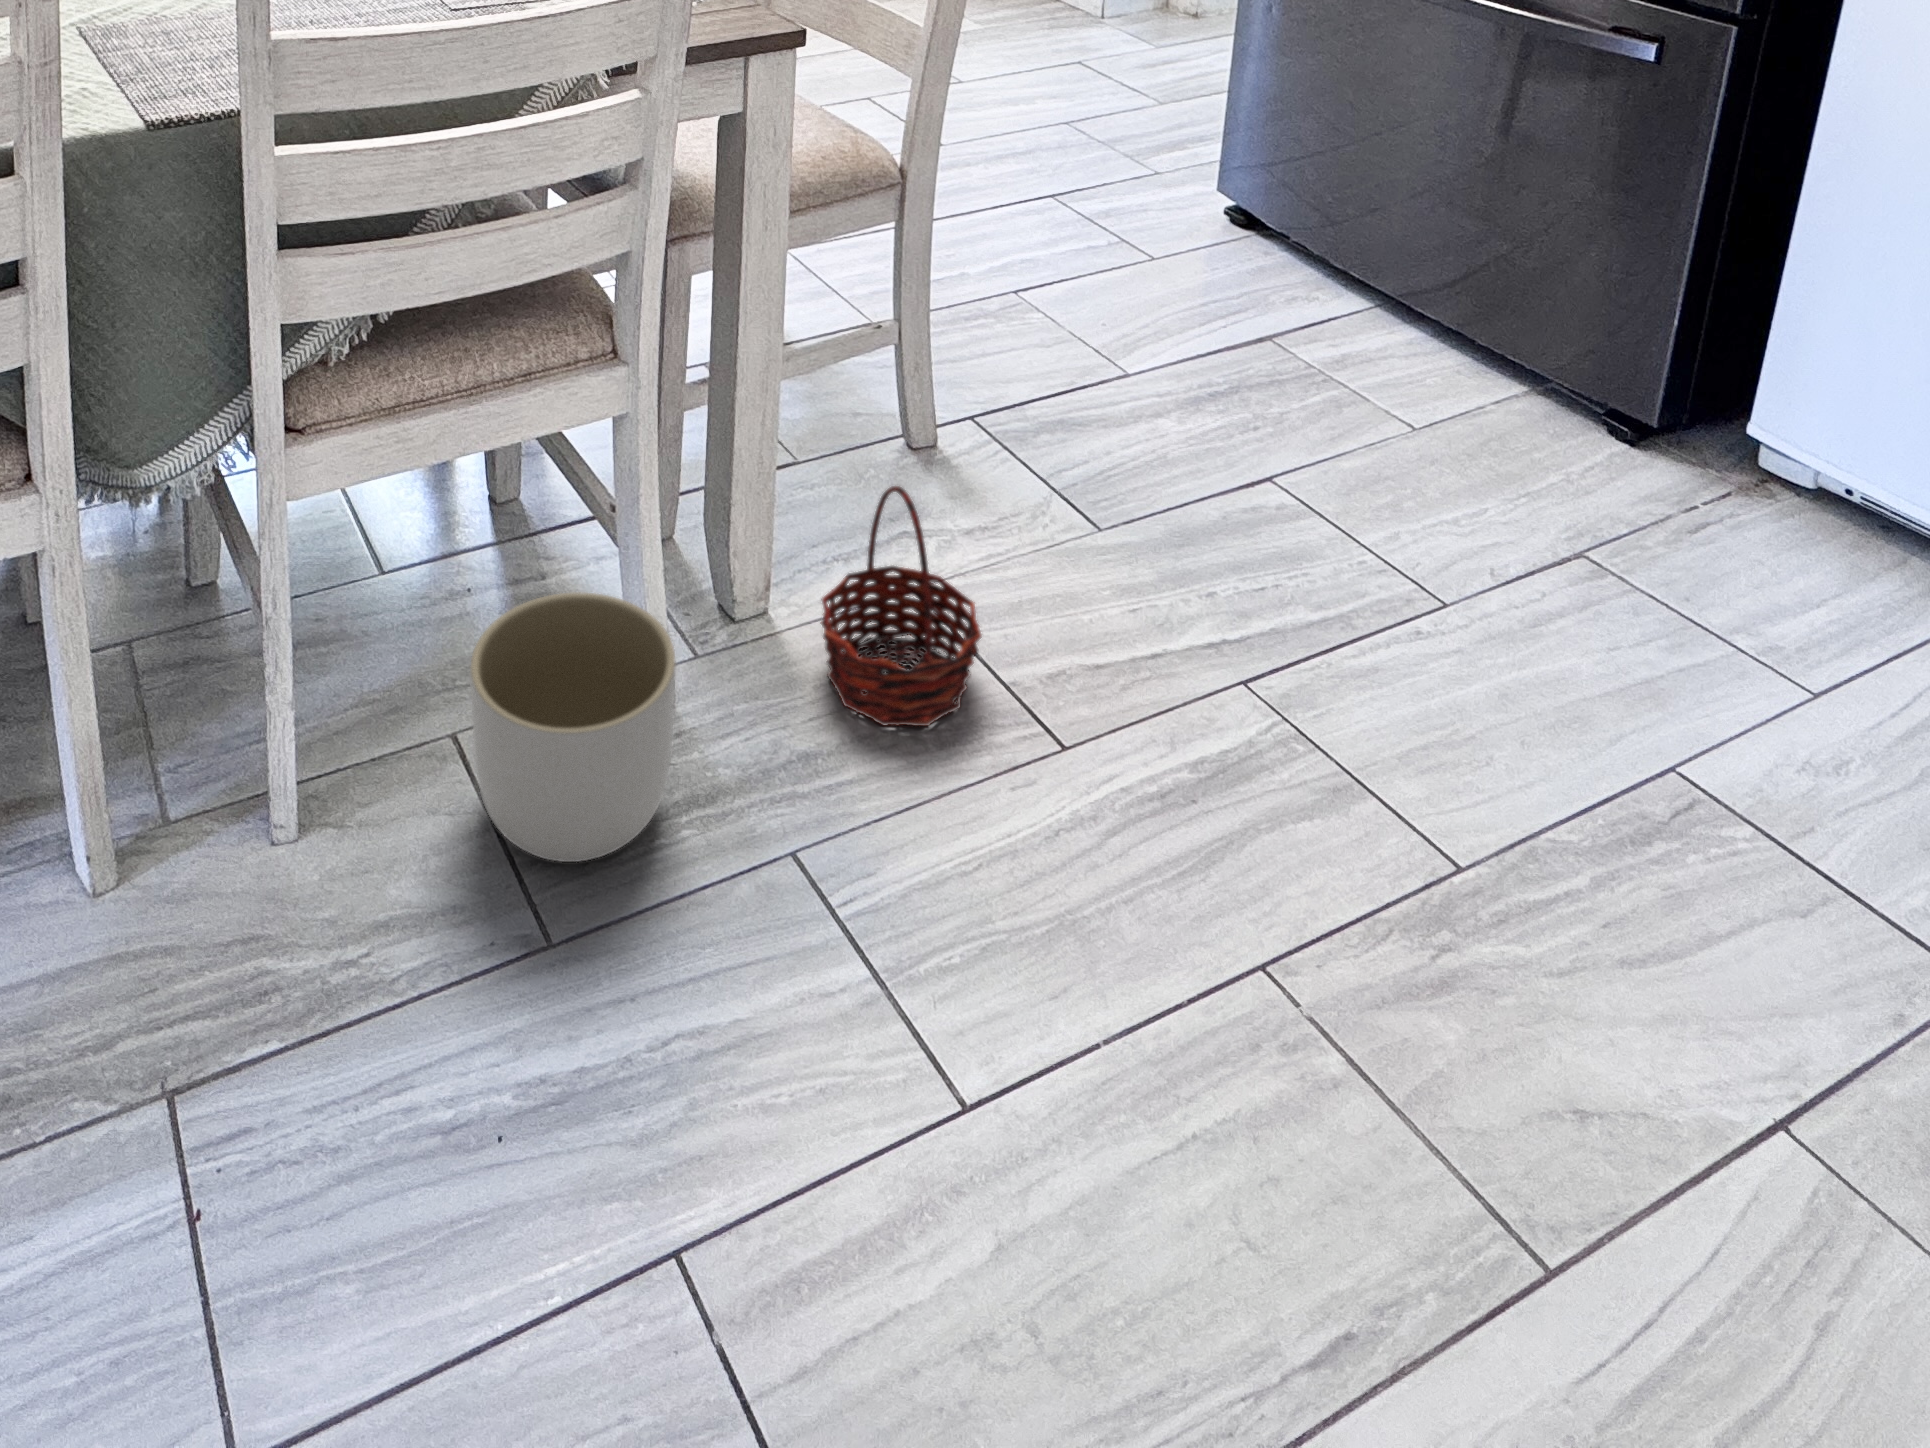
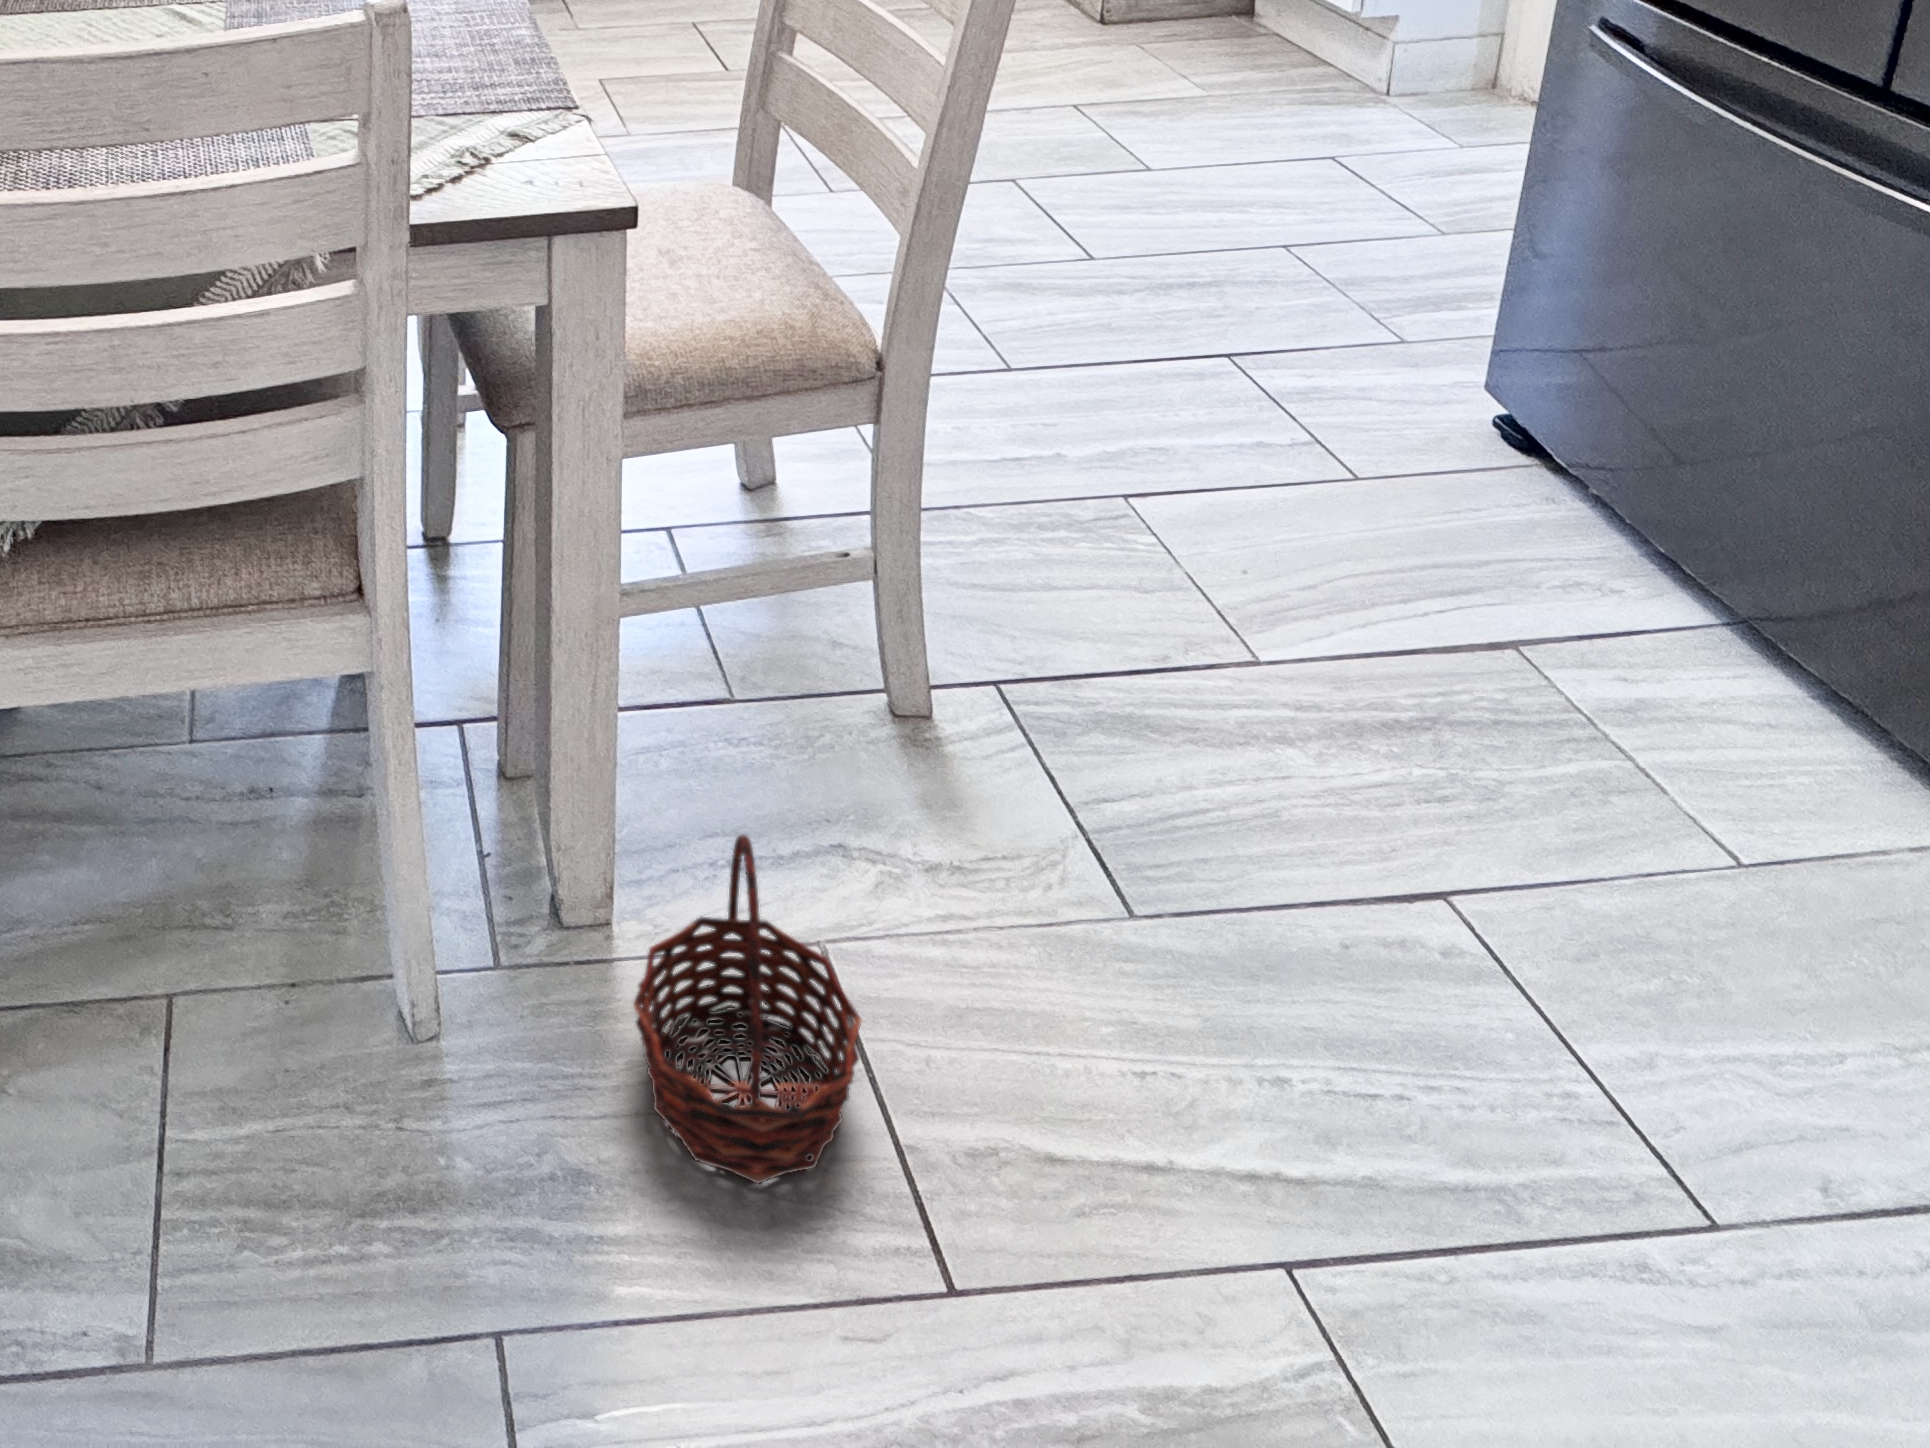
planter: present [470,592,676,862] -> none [114,874,376,1250]

